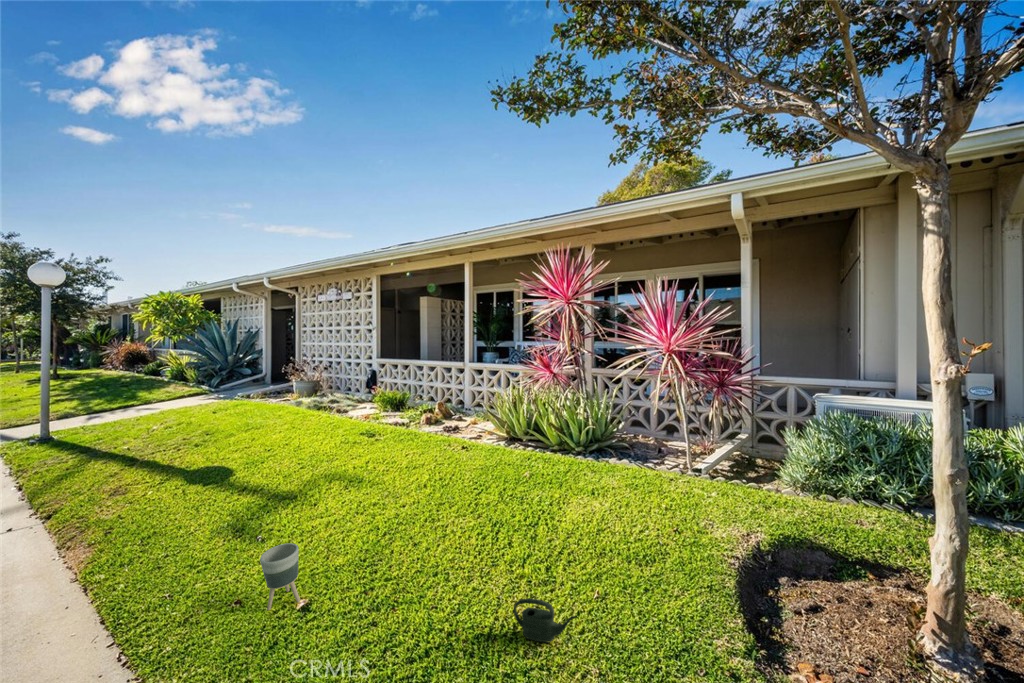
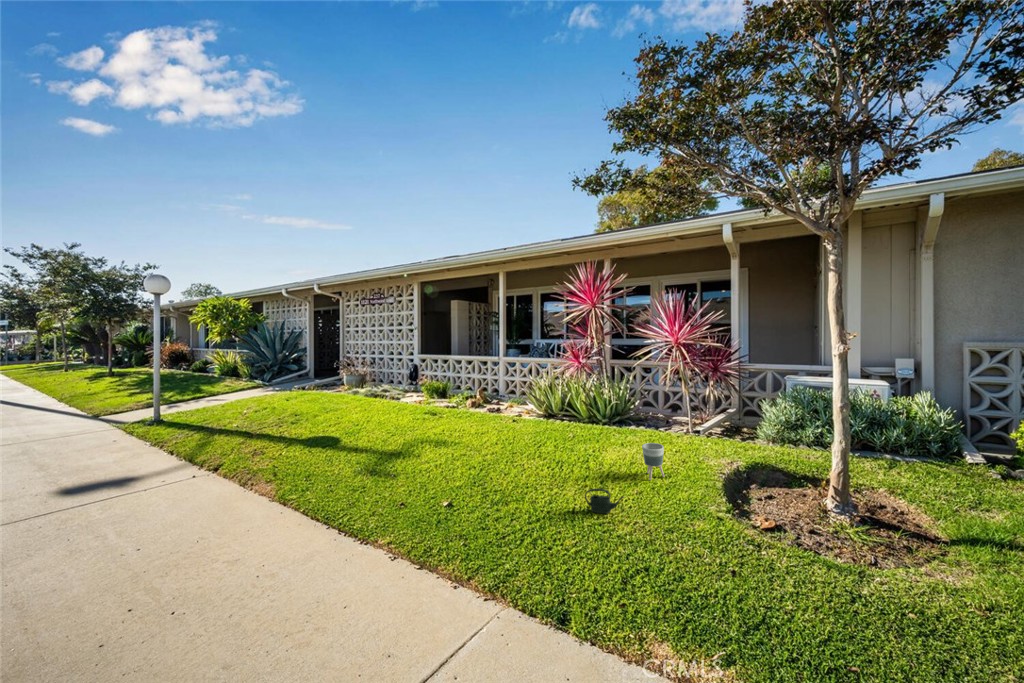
planter: present [260,543,300,610] -> present [642,443,665,480]

